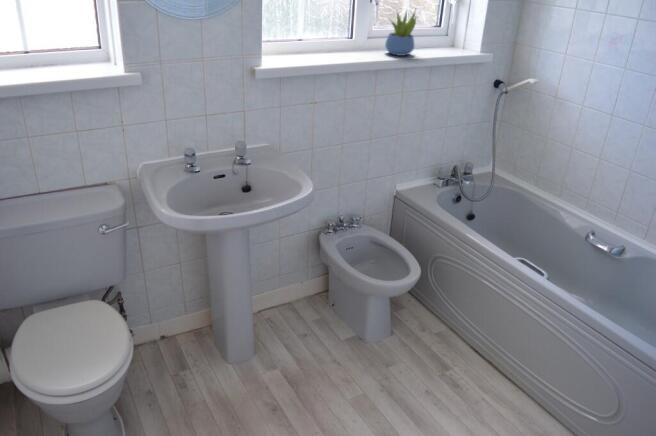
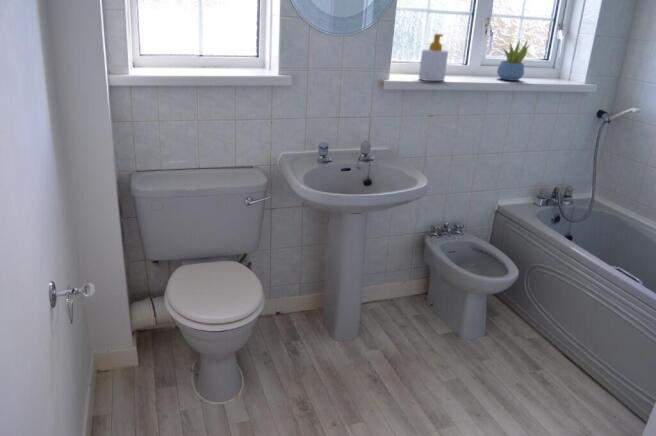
soap bottle: none [296,10,328,65] -> present [419,34,448,81]

